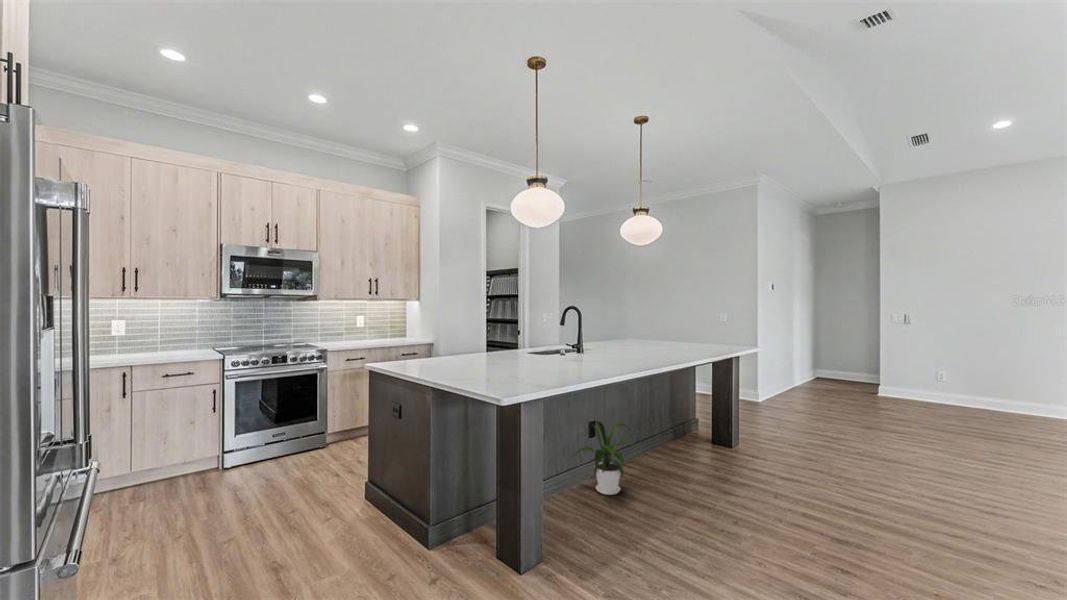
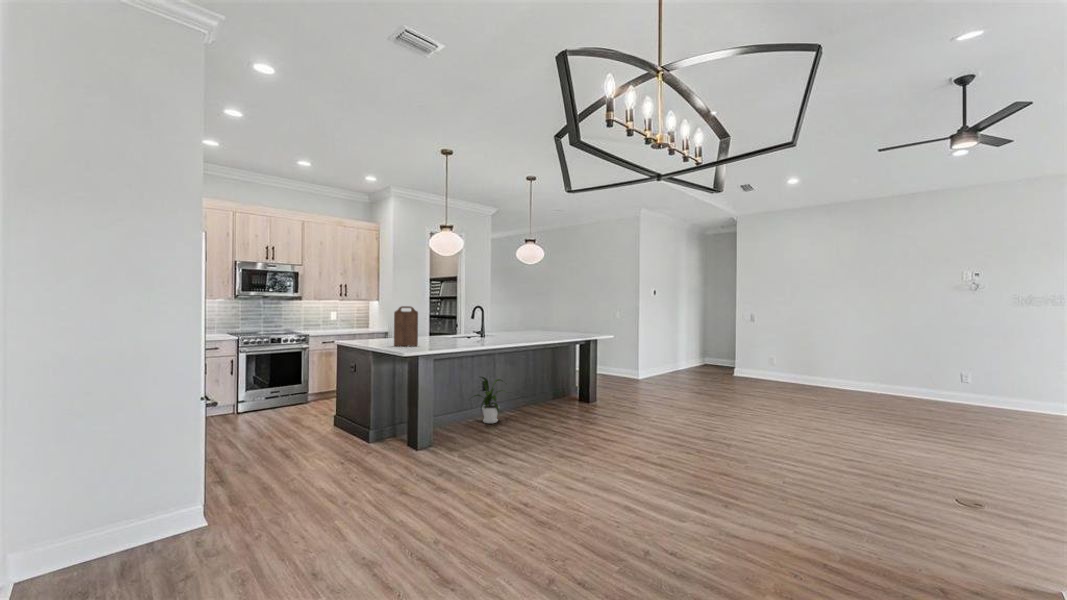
cutting board: none [472,311,513,382] -> present [394,306,418,346]

